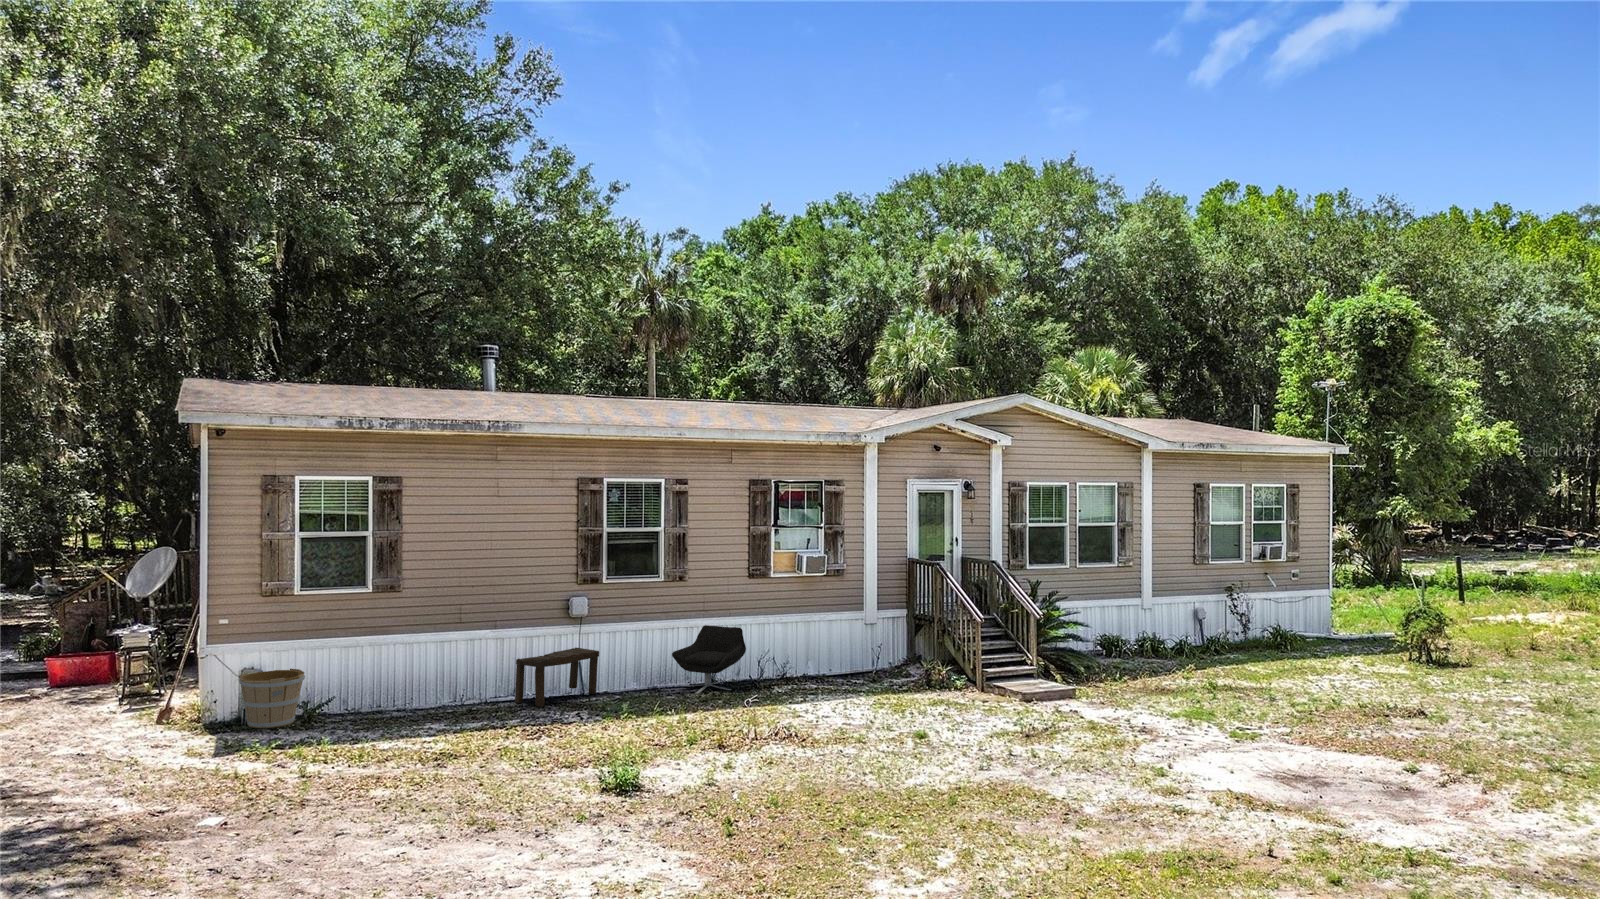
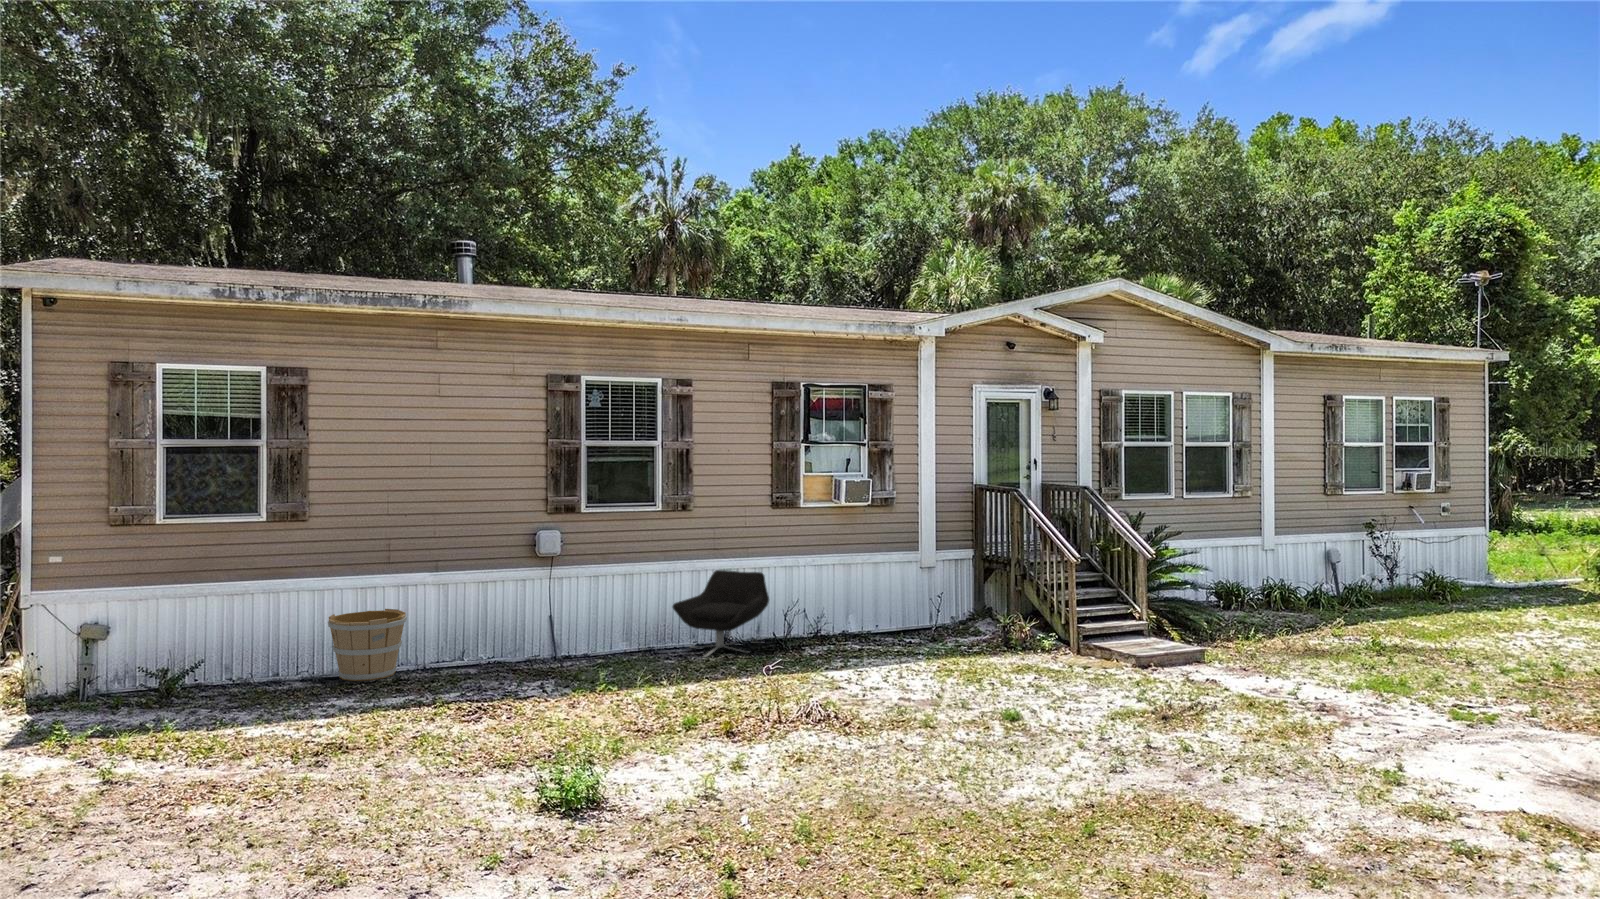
bench: present [515,648,599,707] -> none [463,598,576,675]
wooden bucket: present [239,669,305,728] -> present [328,609,407,681]

